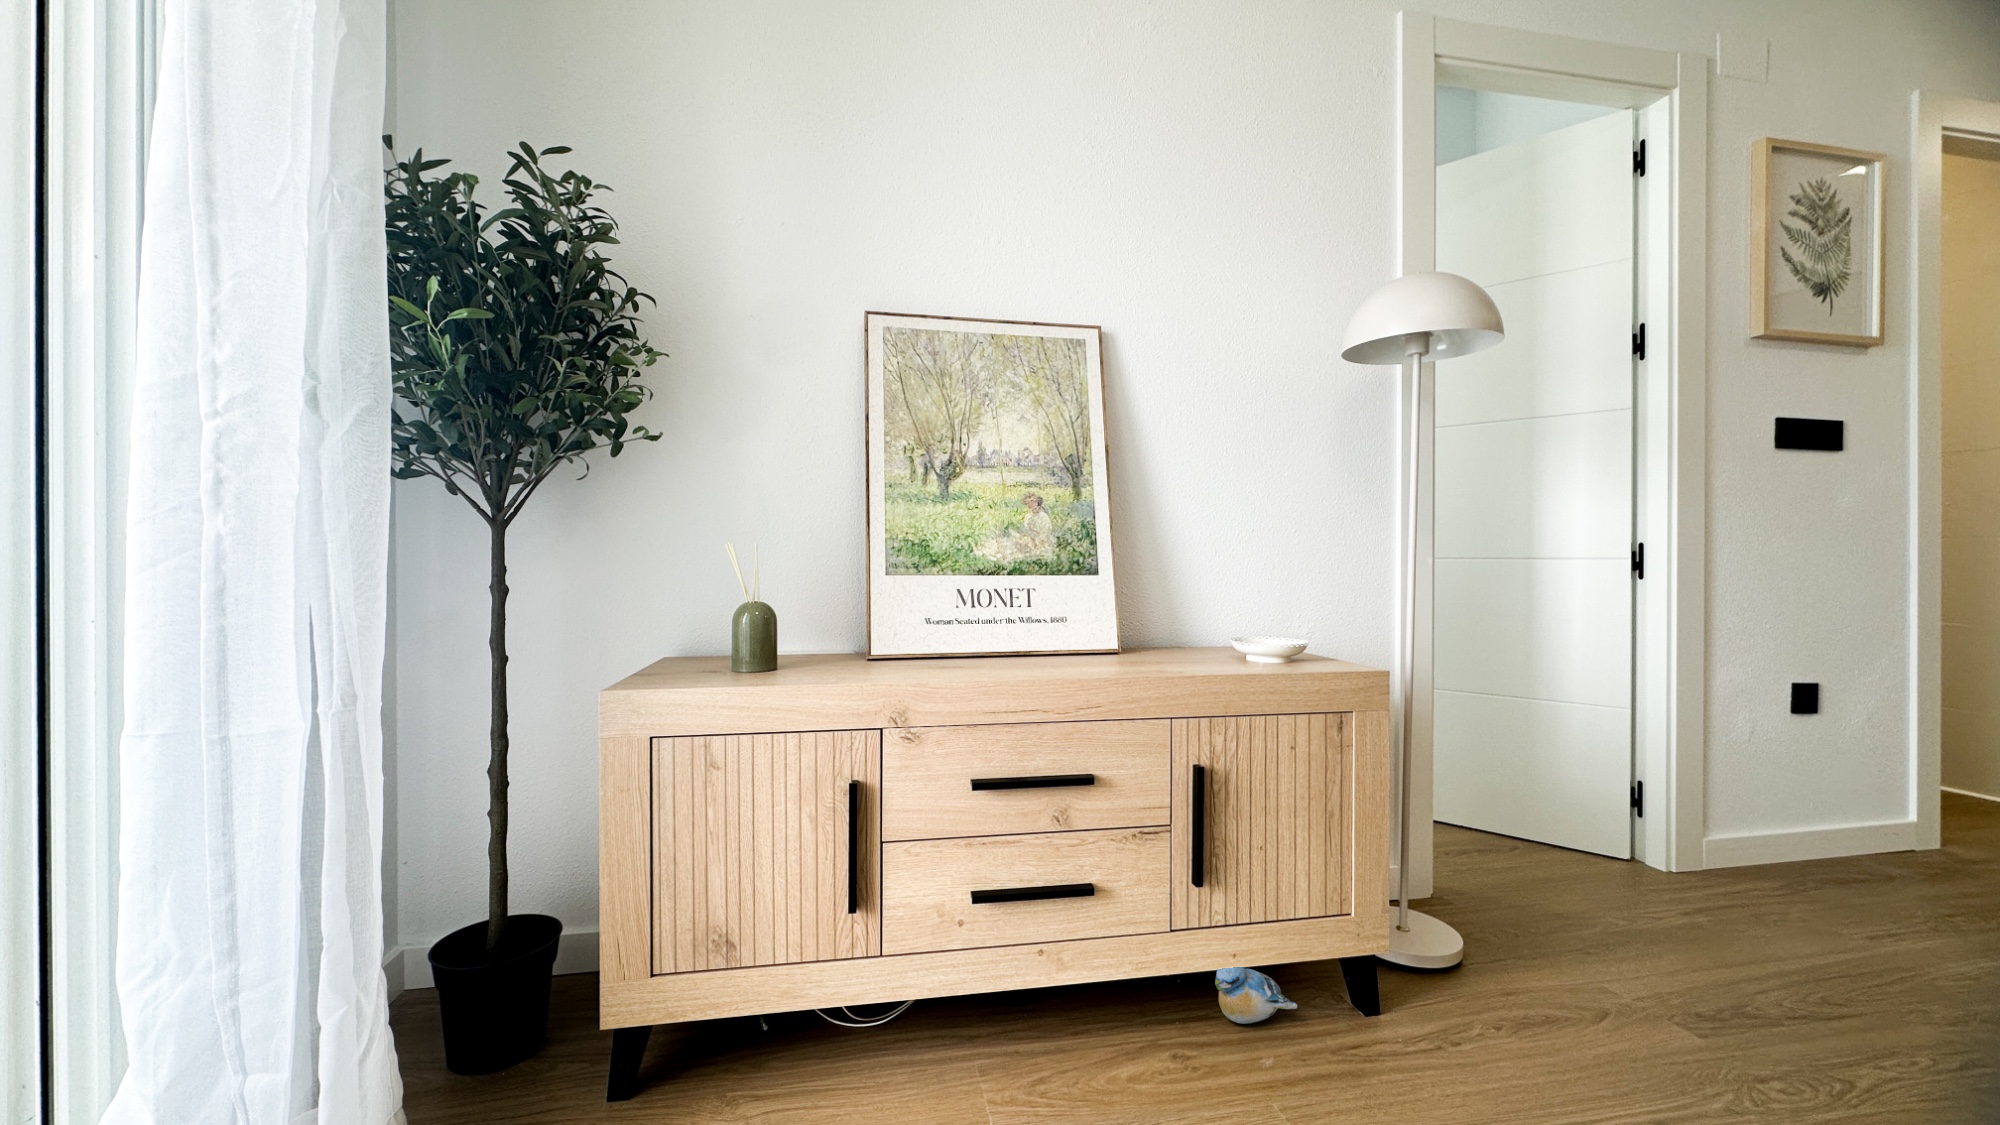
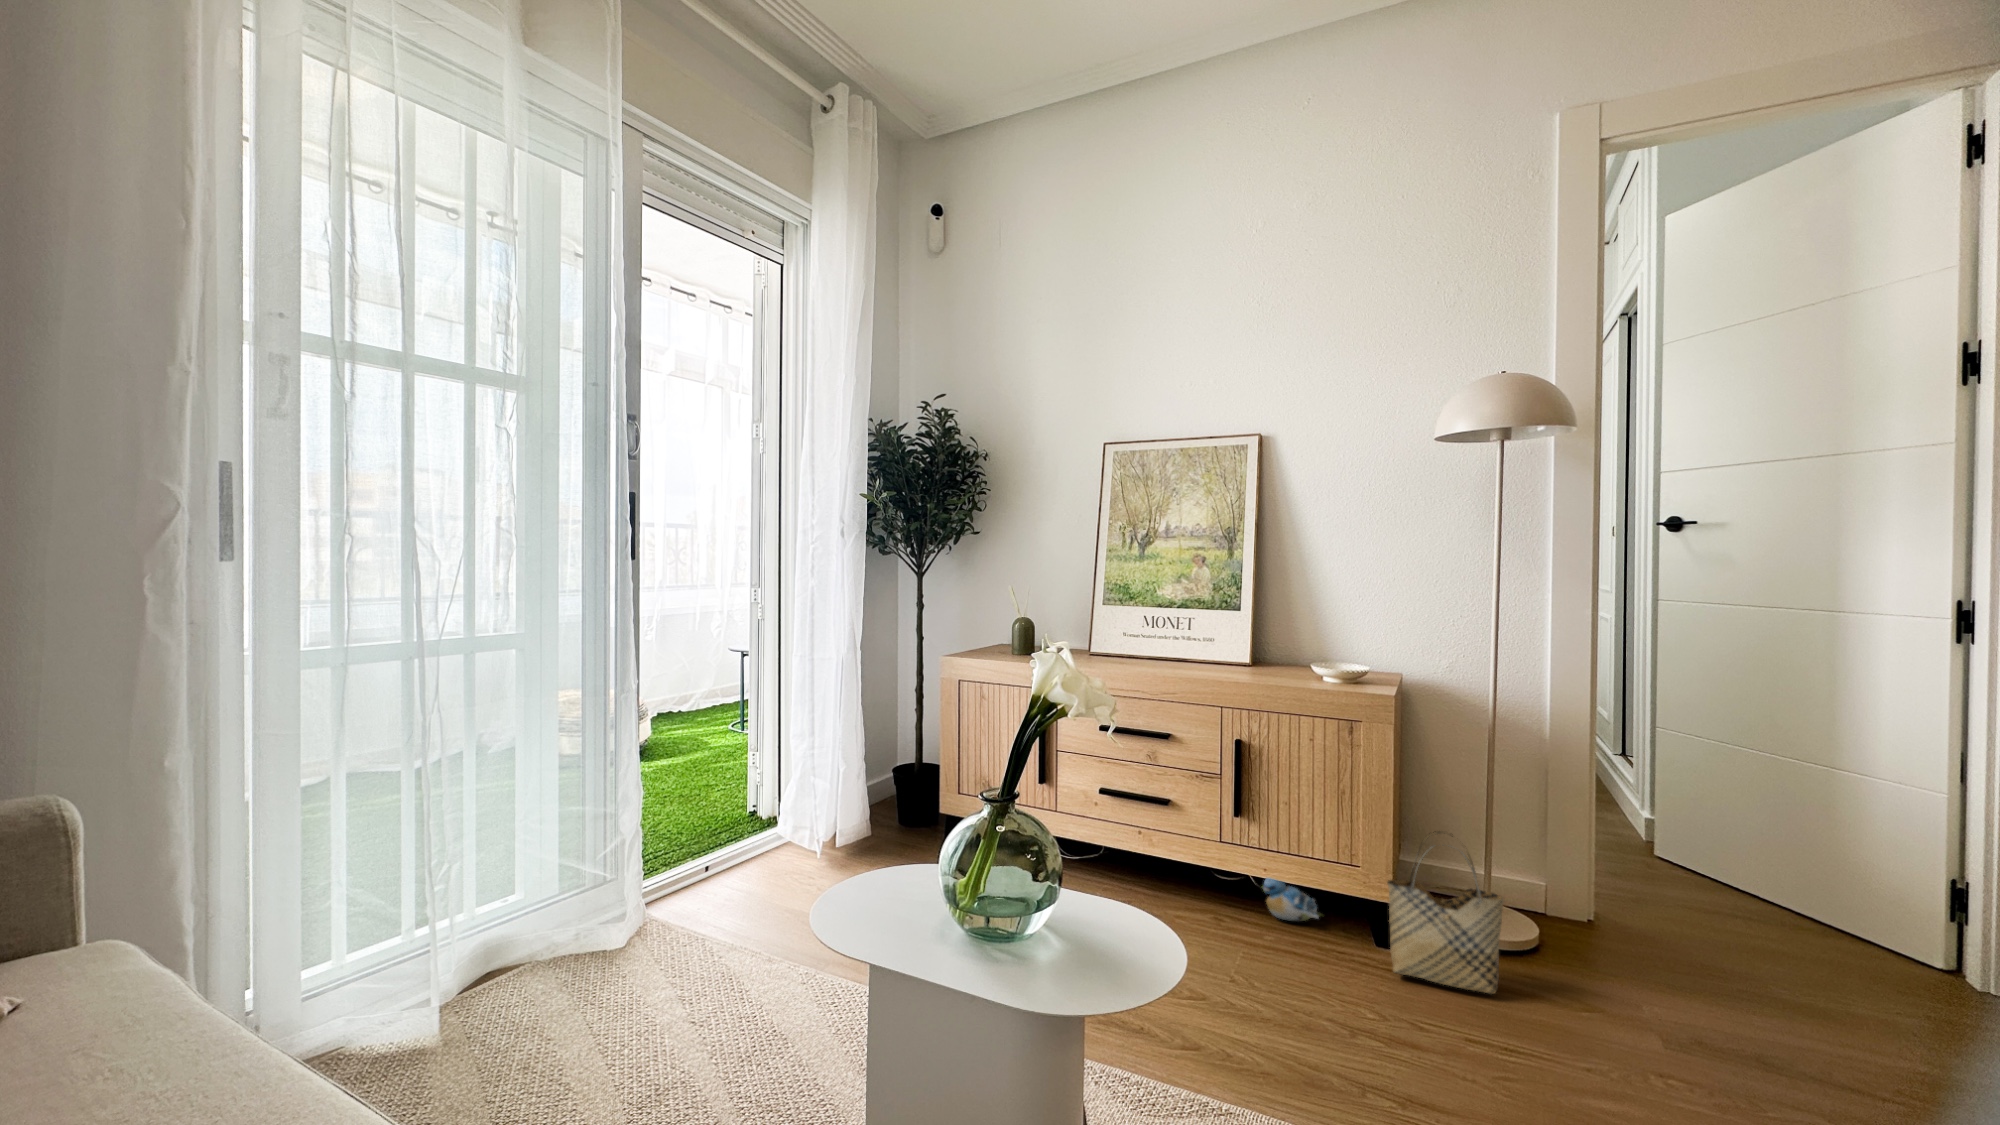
woven basket: none [1435,847,1577,1072] -> present [1387,831,1504,994]

